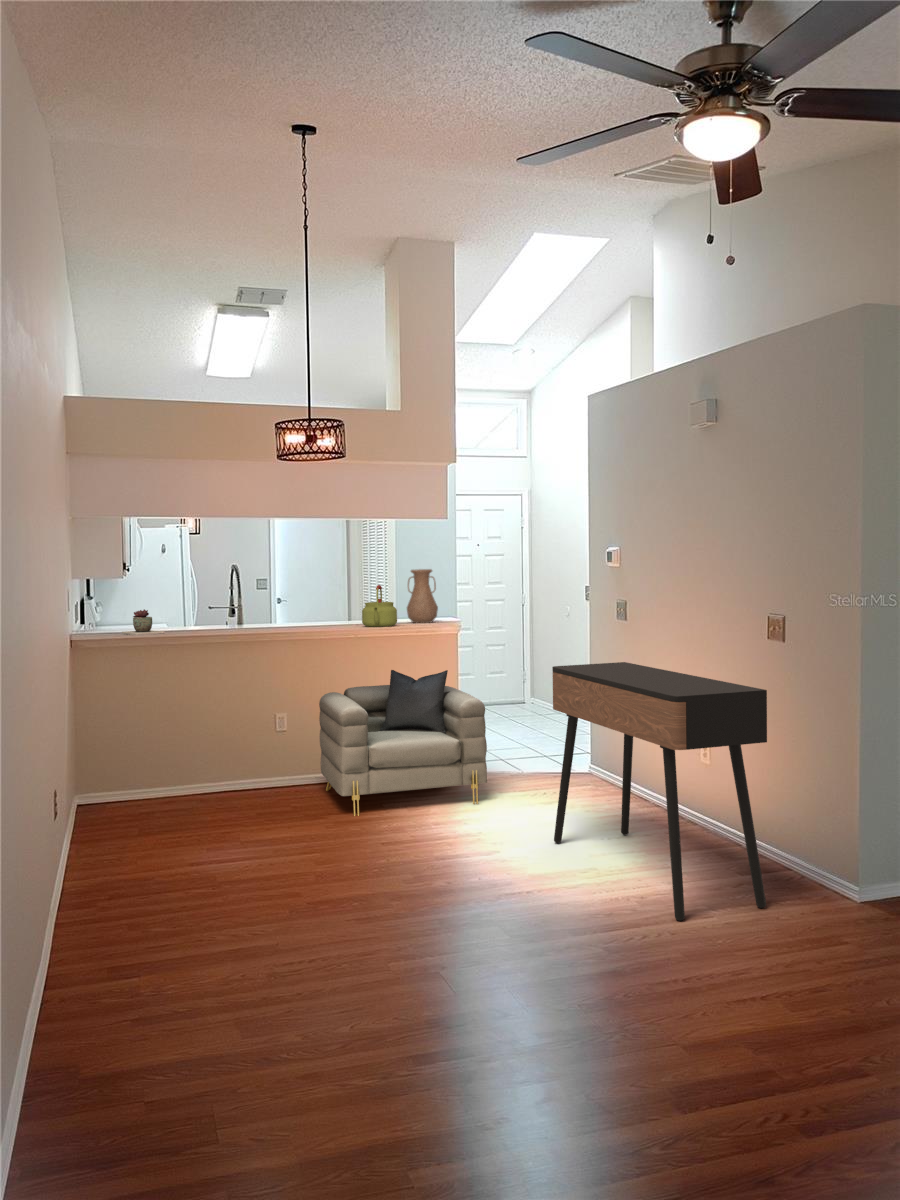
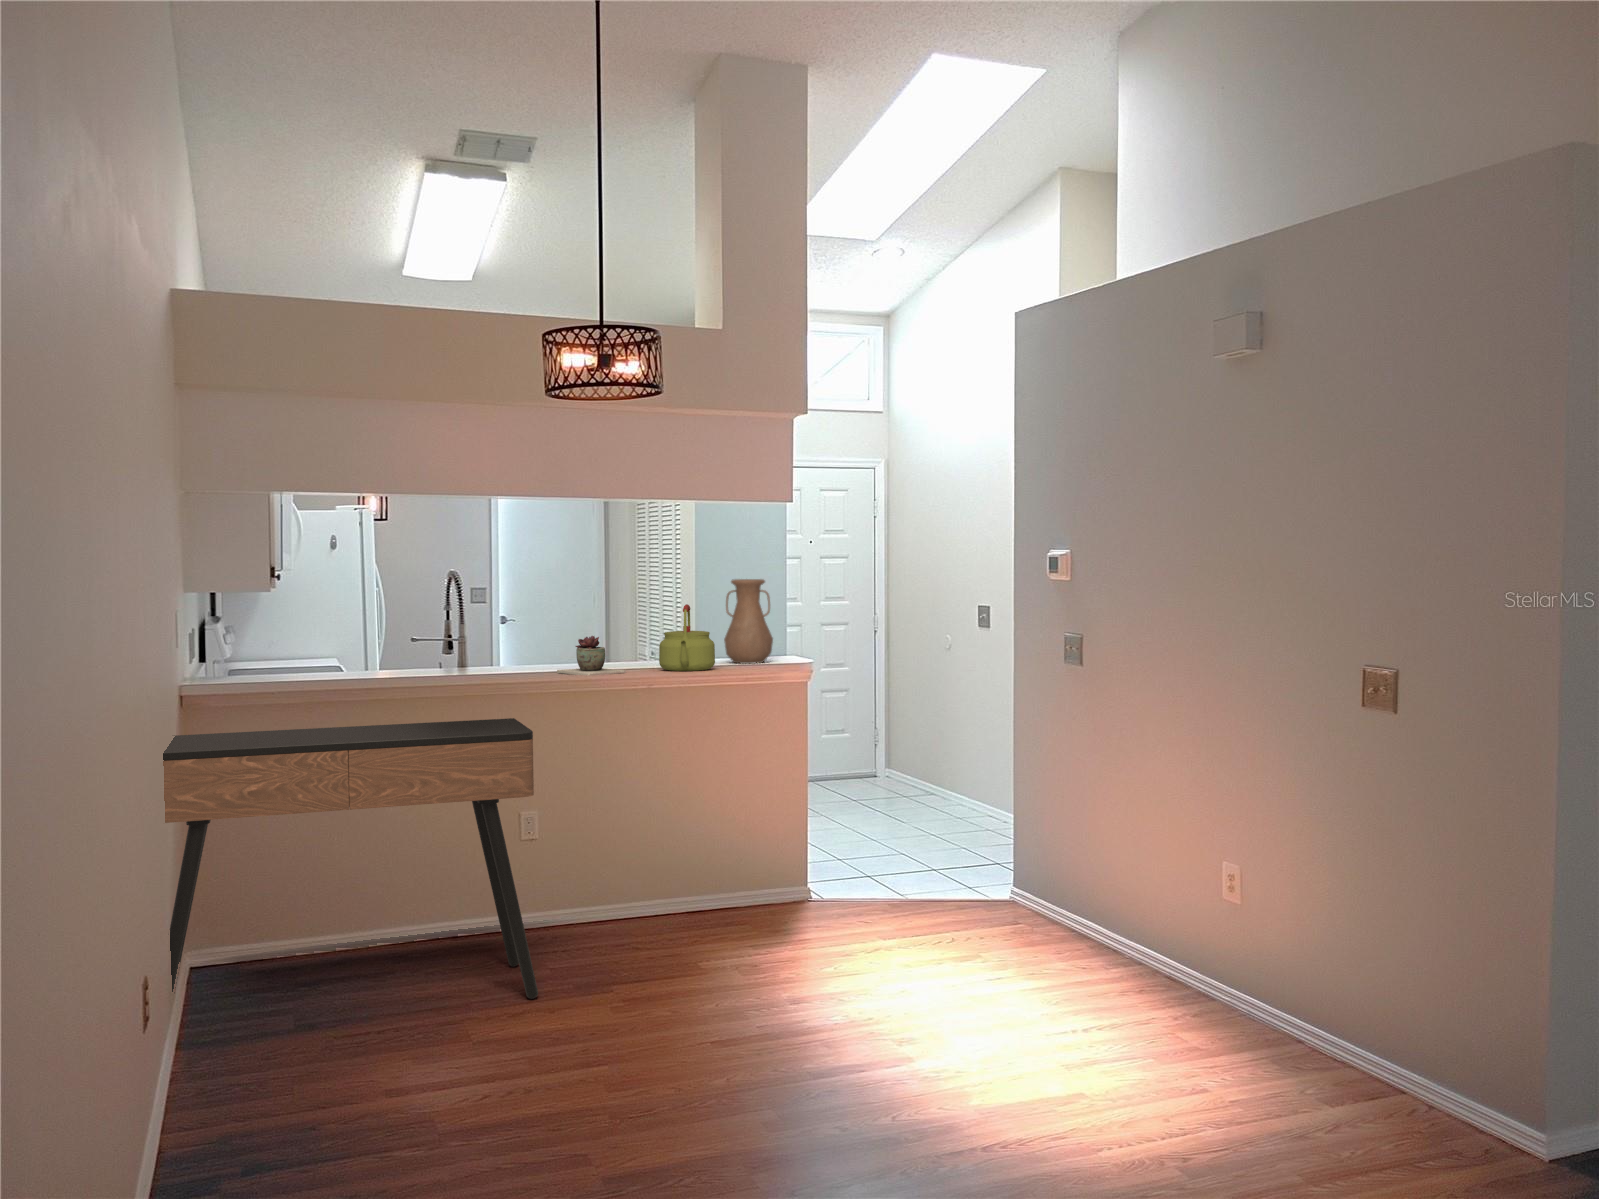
succulent plant: present [122,609,165,635] -> present [557,636,626,675]
console table: present [552,662,767,921] -> present [163,718,538,999]
armchair: present [319,670,487,816] -> none [592,741,868,986]

